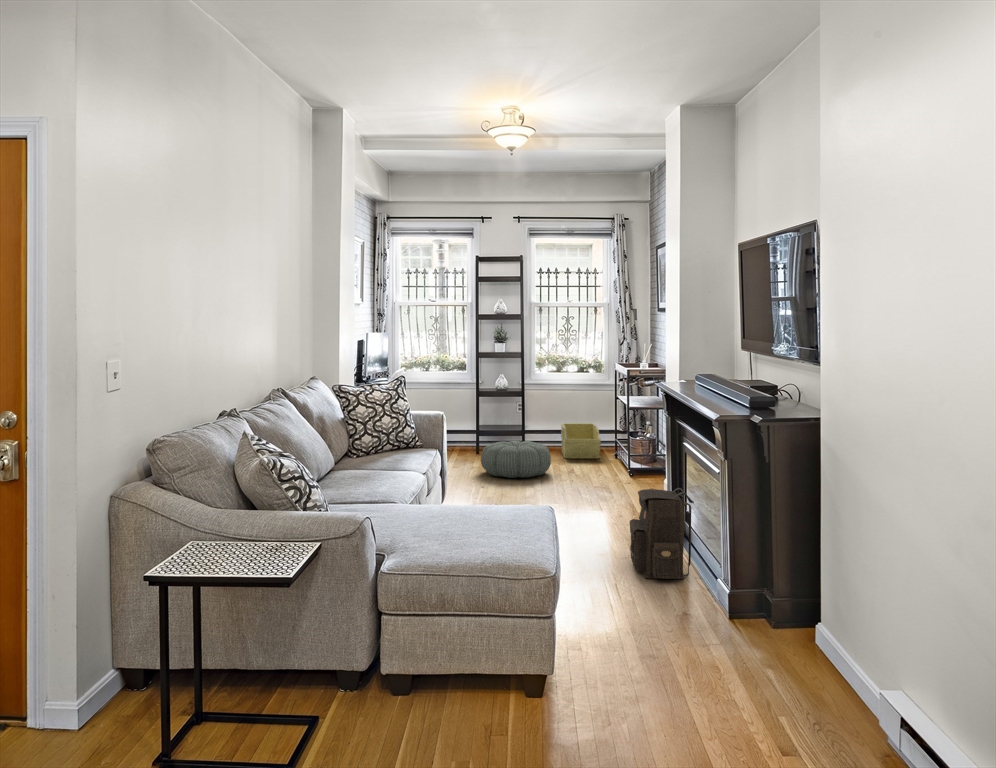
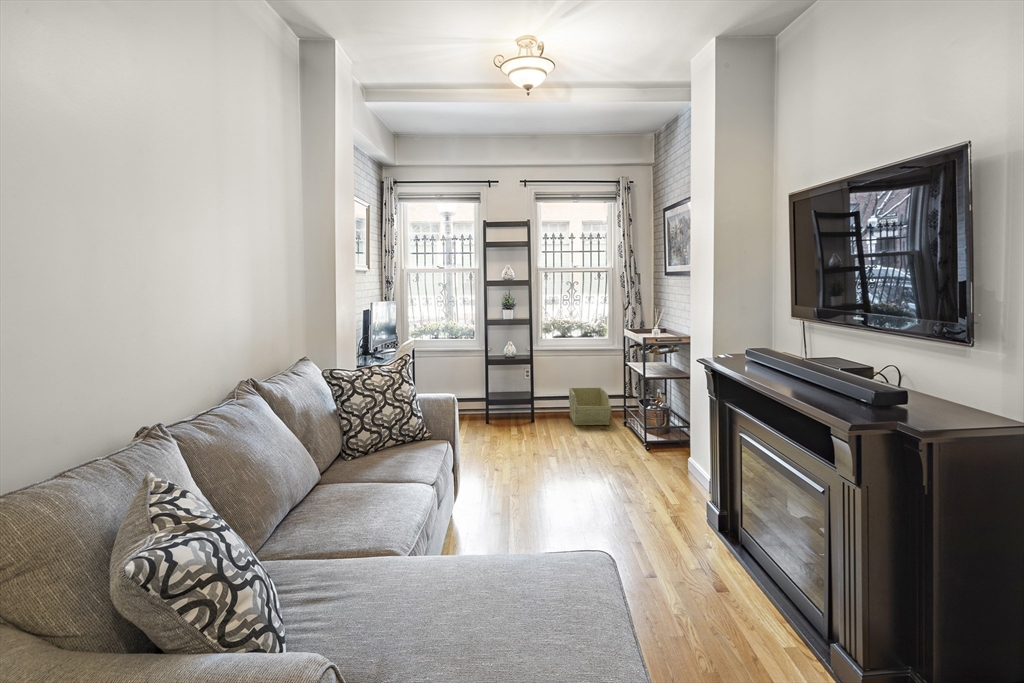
pouf: present [481,441,551,478] -> none [492,412,565,453]
backpack: present [629,488,694,579] -> none [688,506,776,634]

